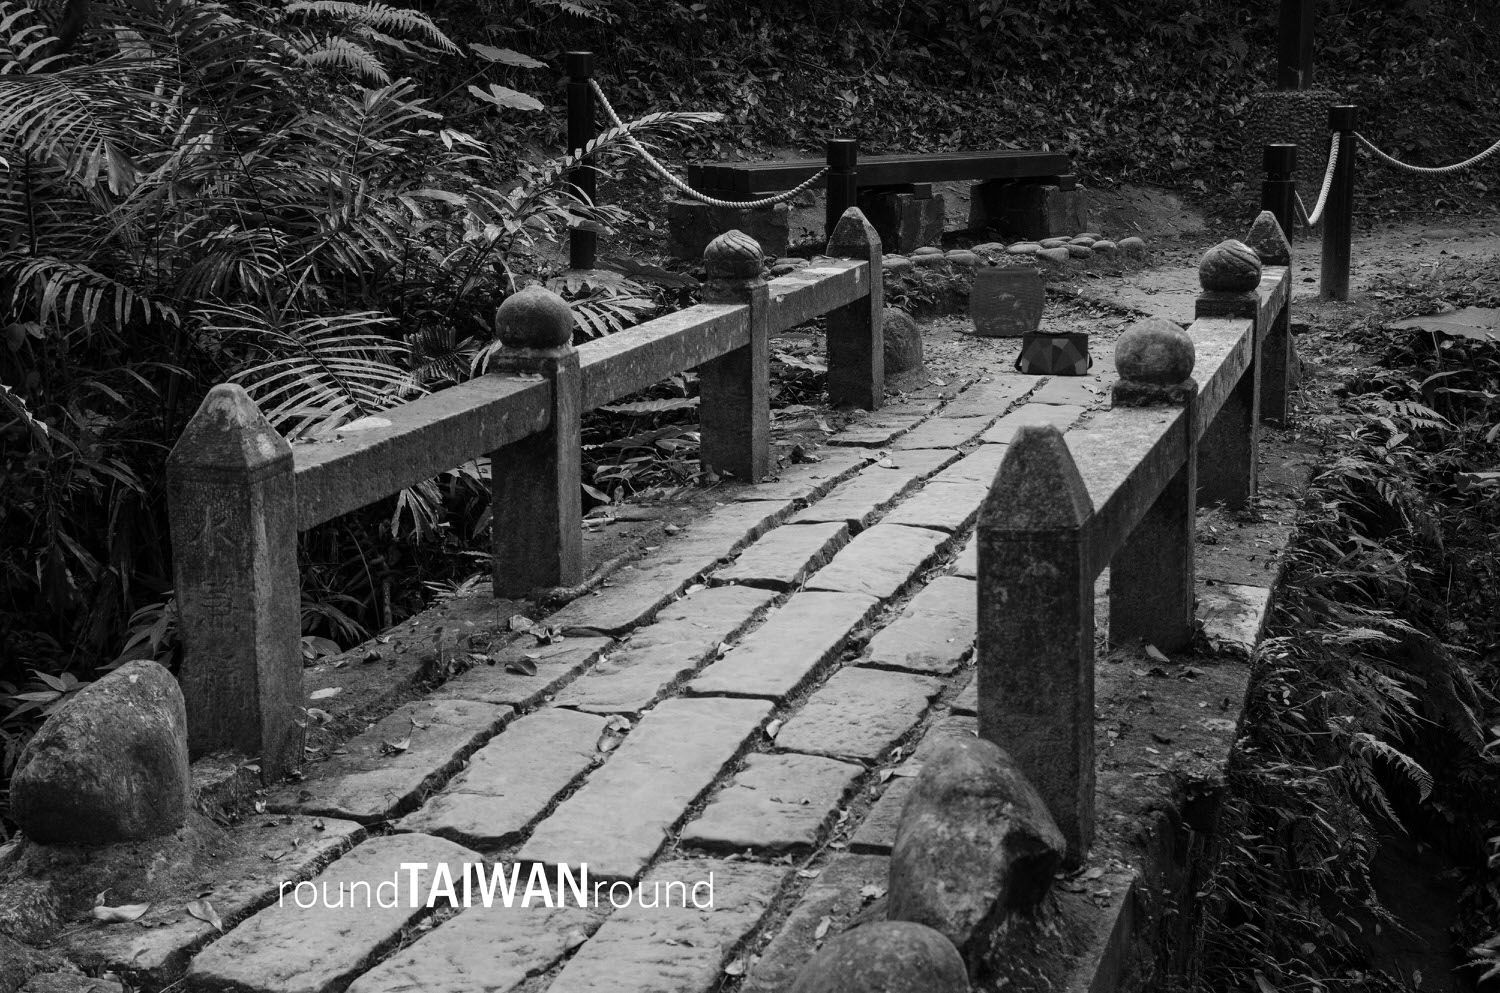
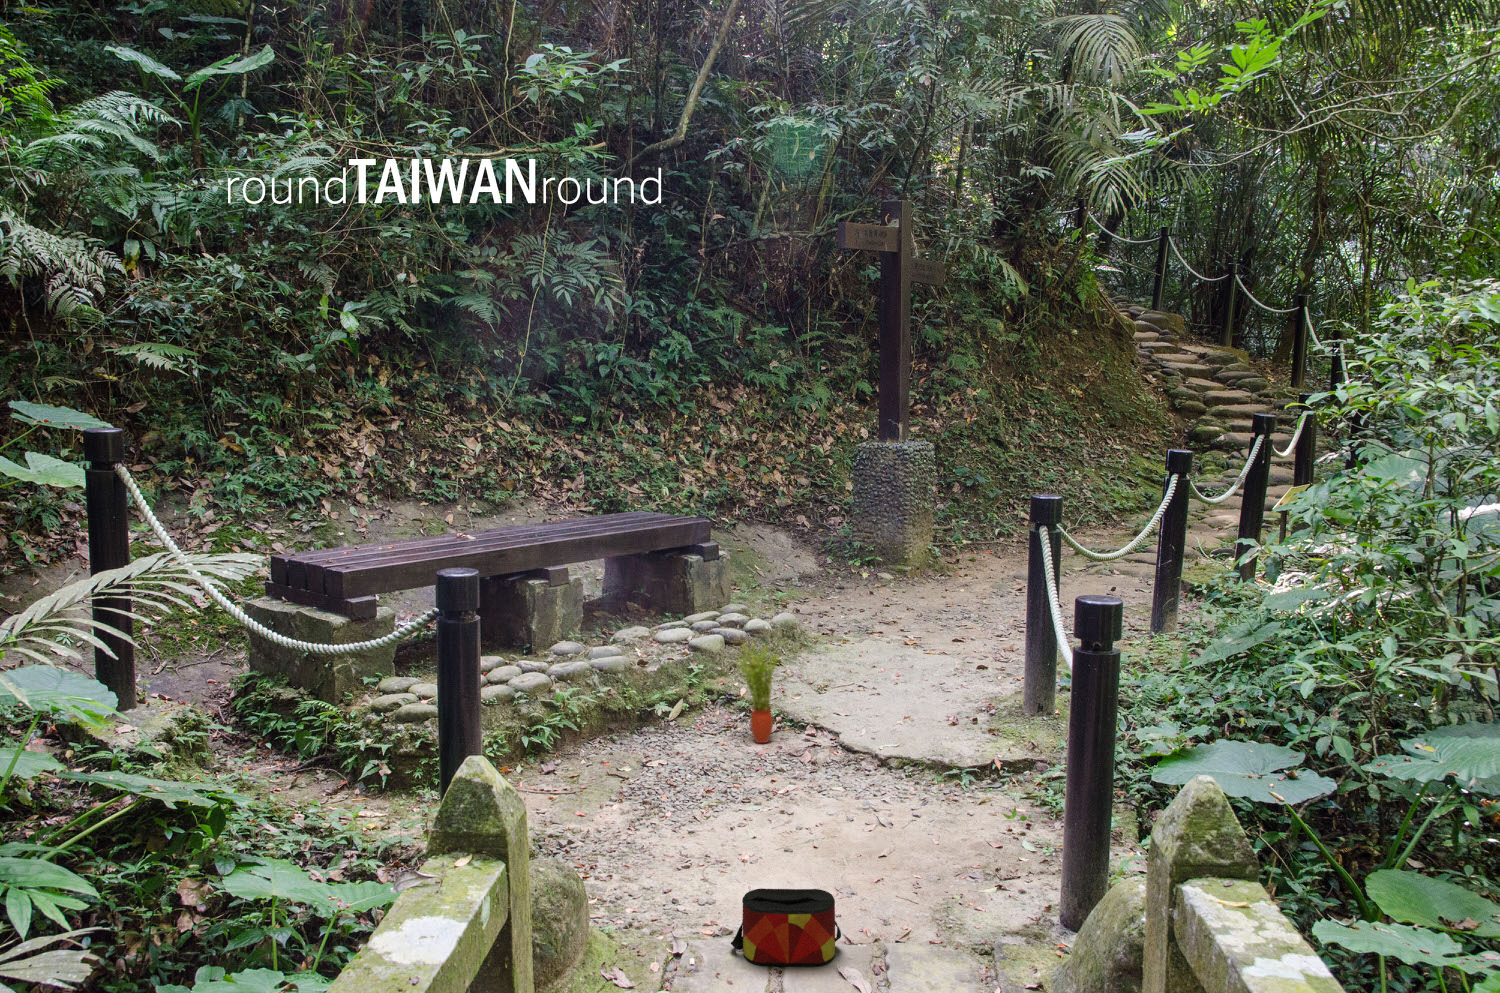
potted plant: none [1068,230,1109,322] -> present [736,641,779,743]
woven basket: present [969,267,1045,337] -> none [633,703,725,802]

